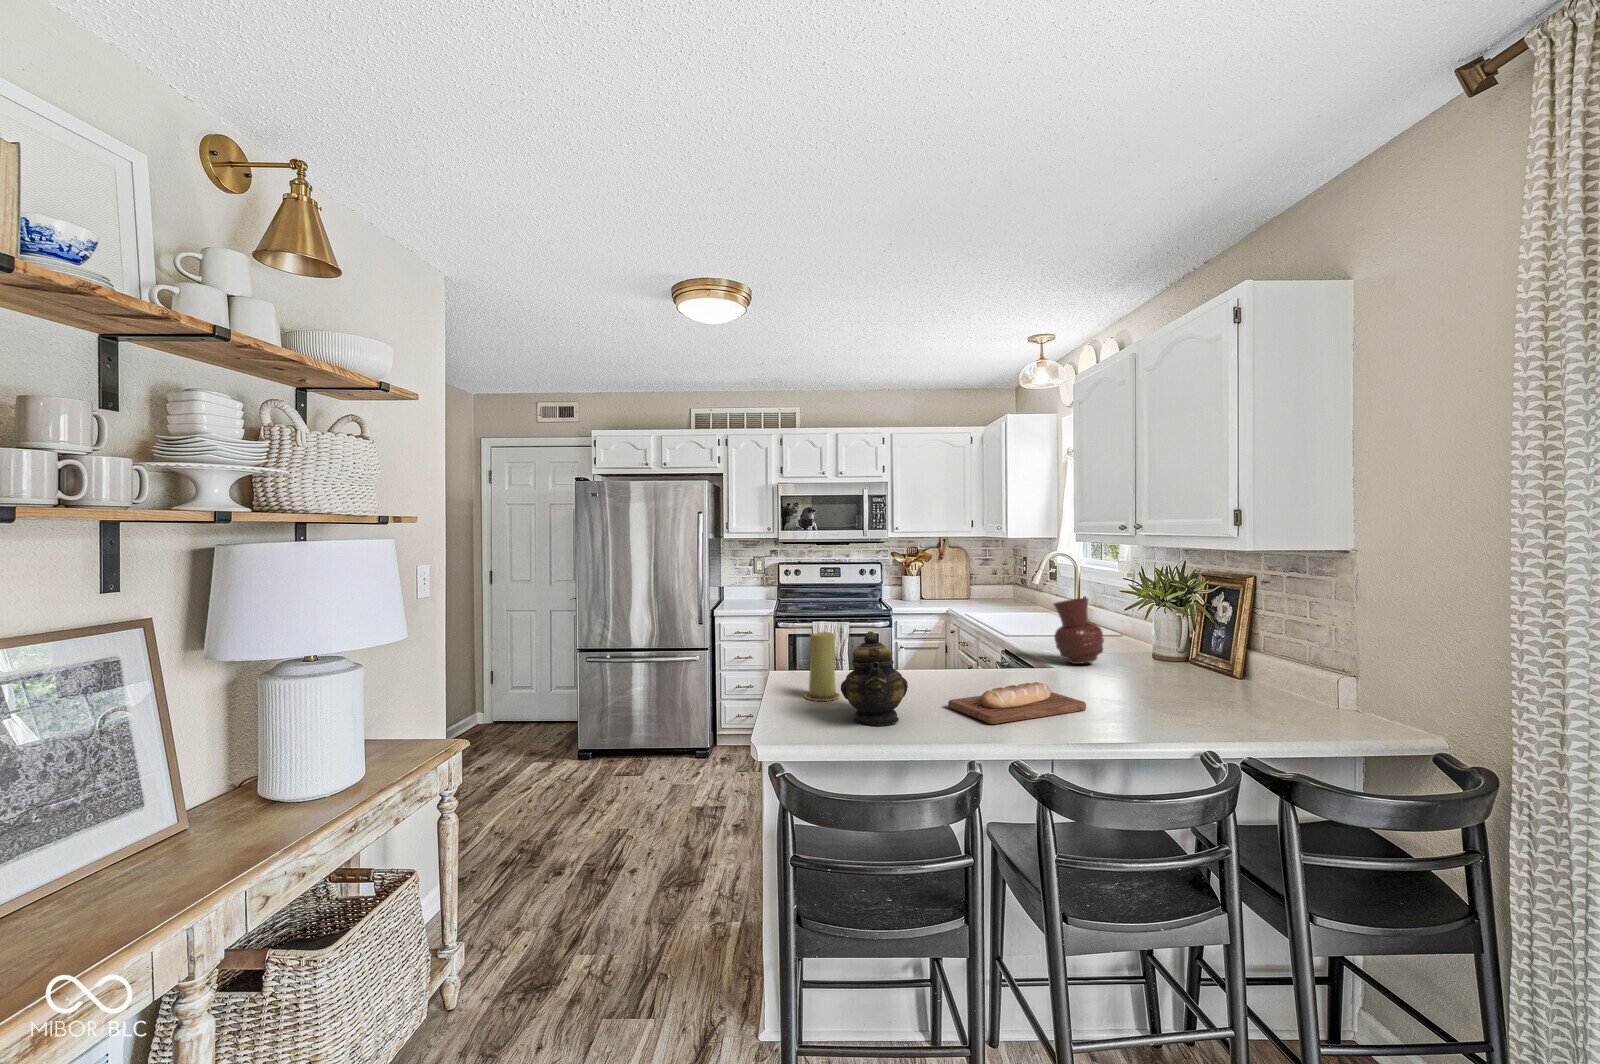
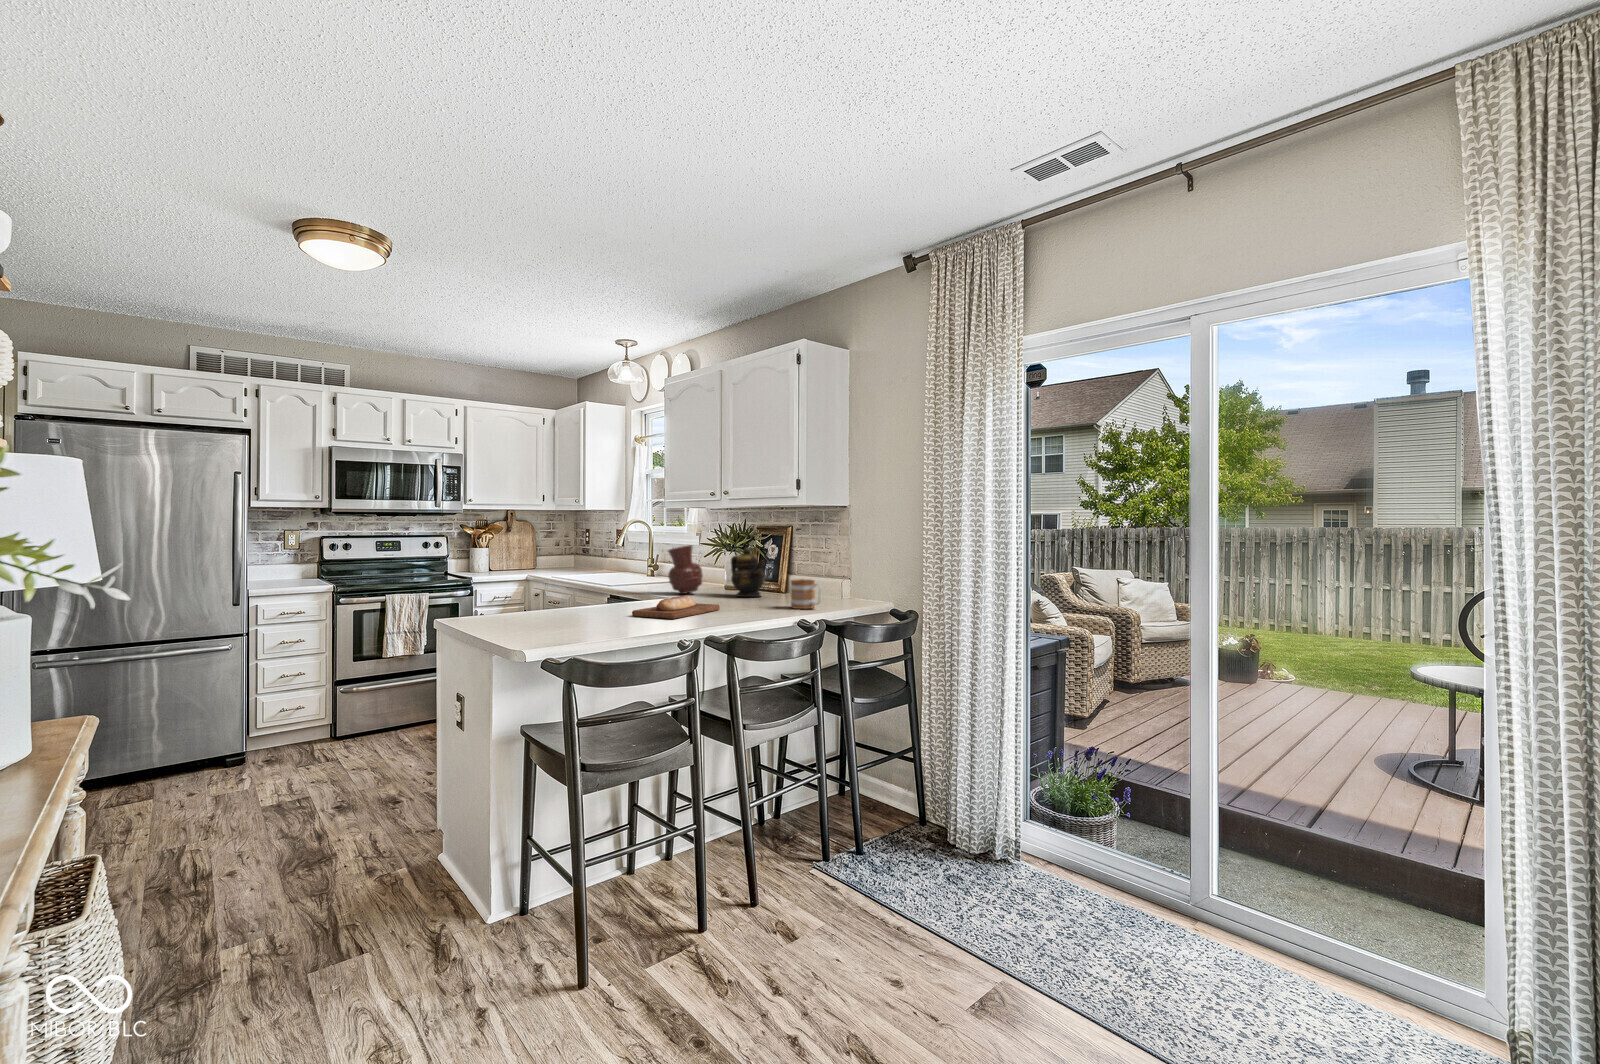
teapot: present [841,631,908,726] -> present [731,547,765,597]
candle: present [805,632,840,701] -> none [509,566,542,622]
mug: none [1212,676,1270,731] -> present [791,579,822,609]

